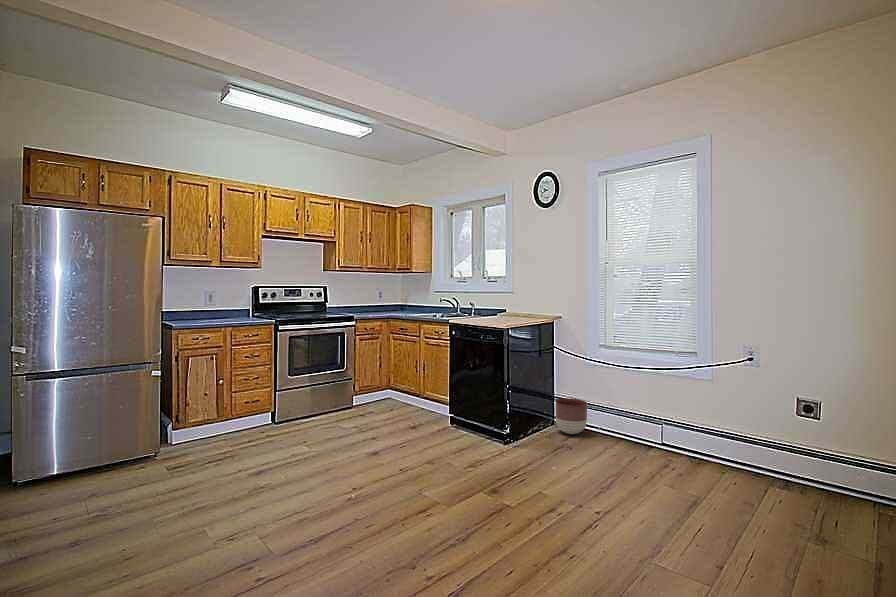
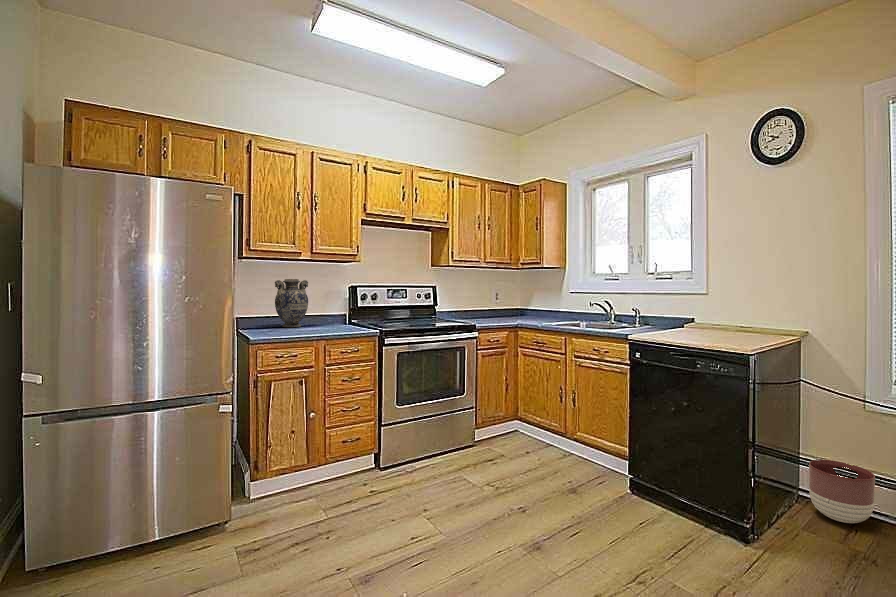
vase: none [190,281,218,318] -> present [275,279,308,327]

